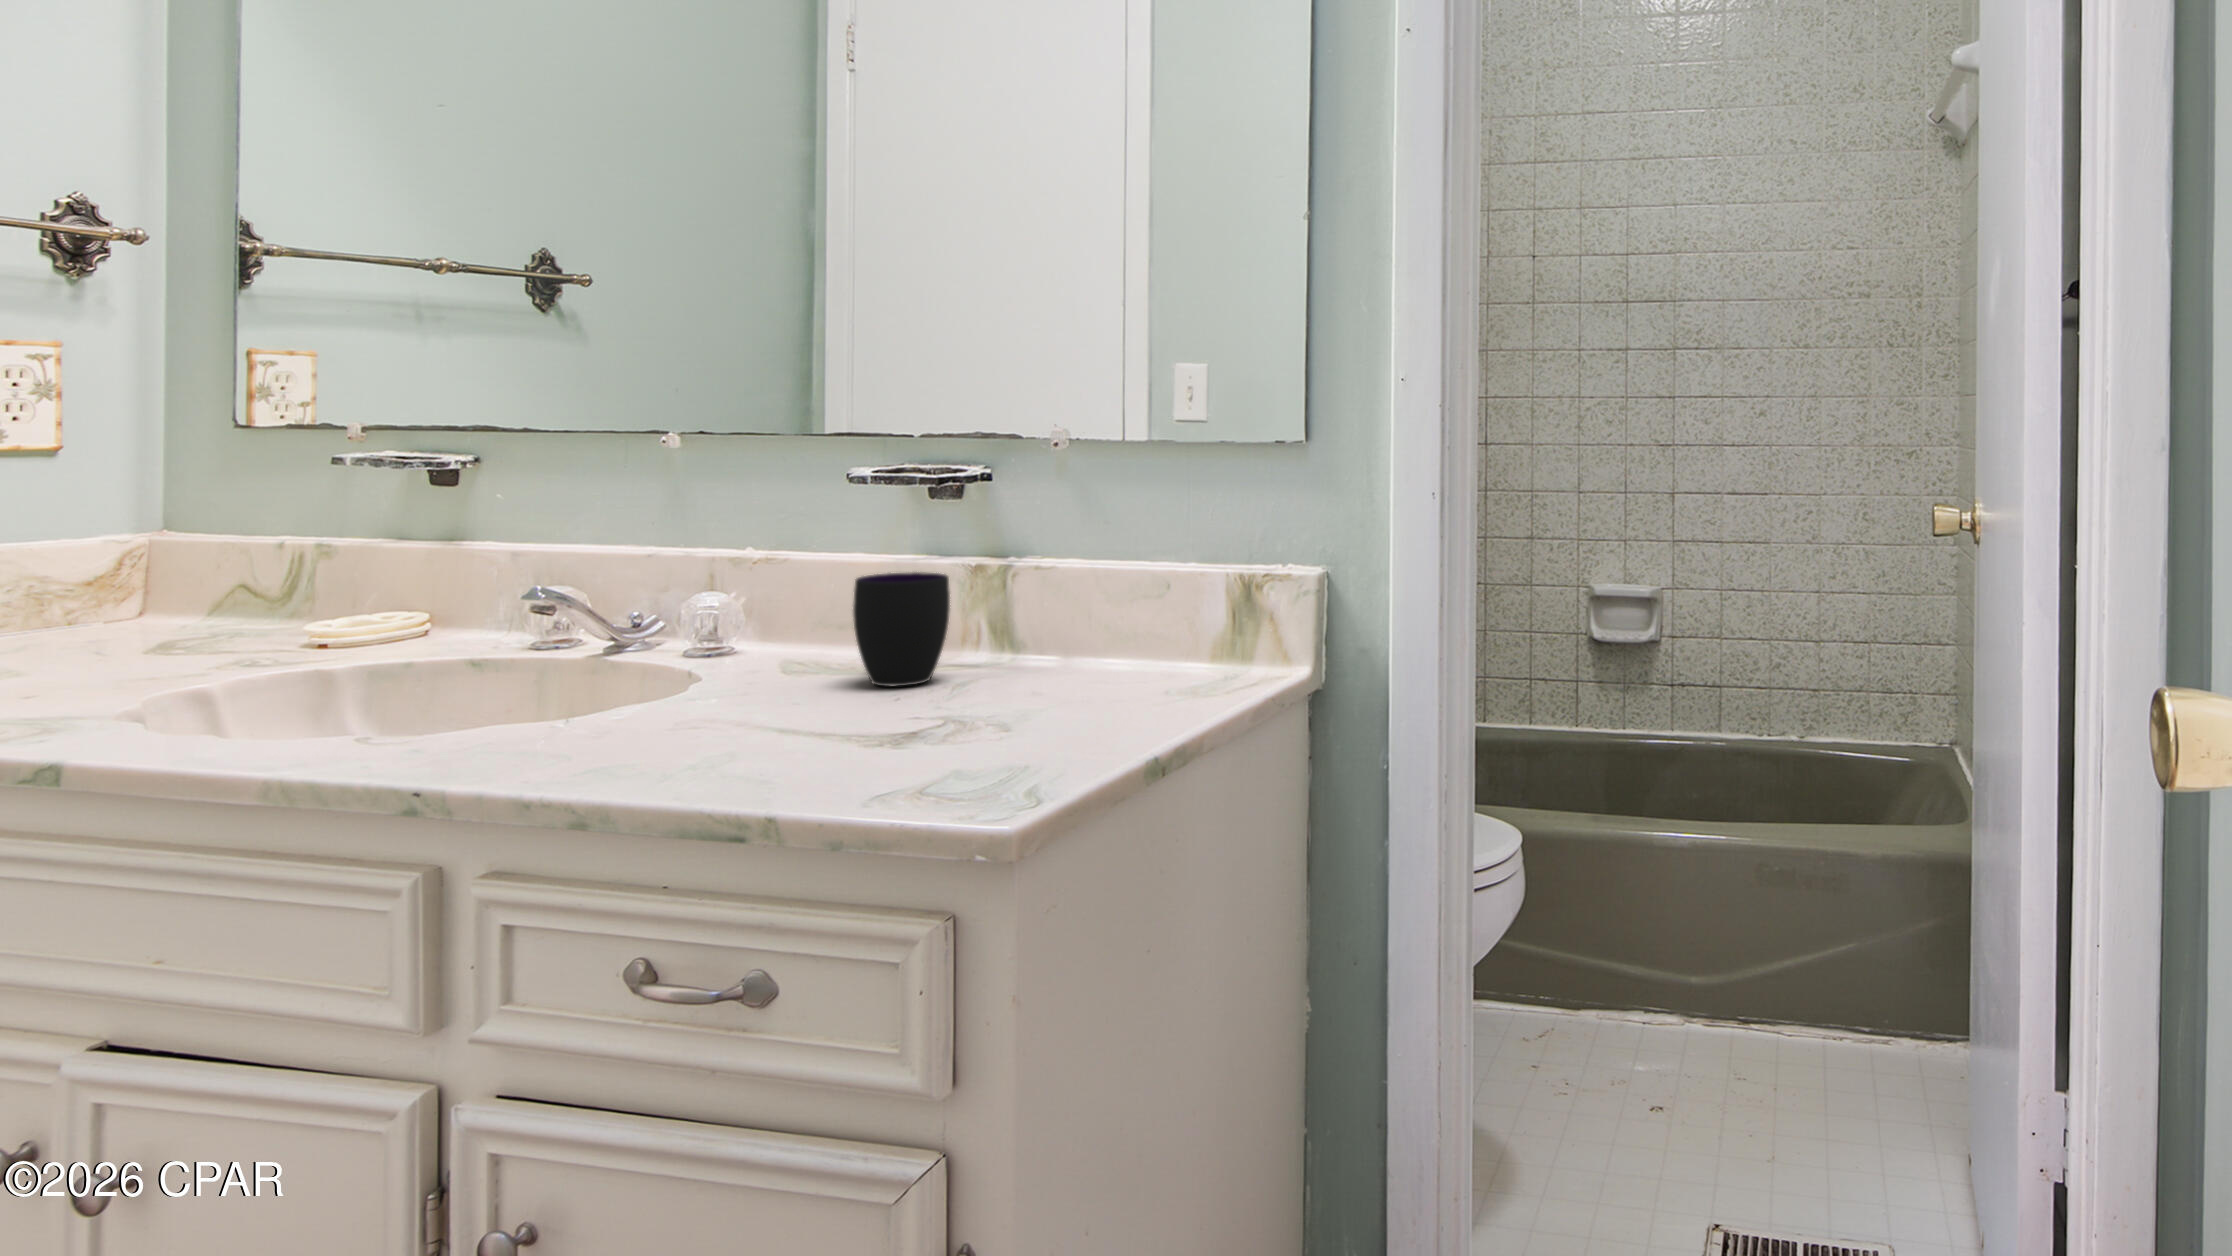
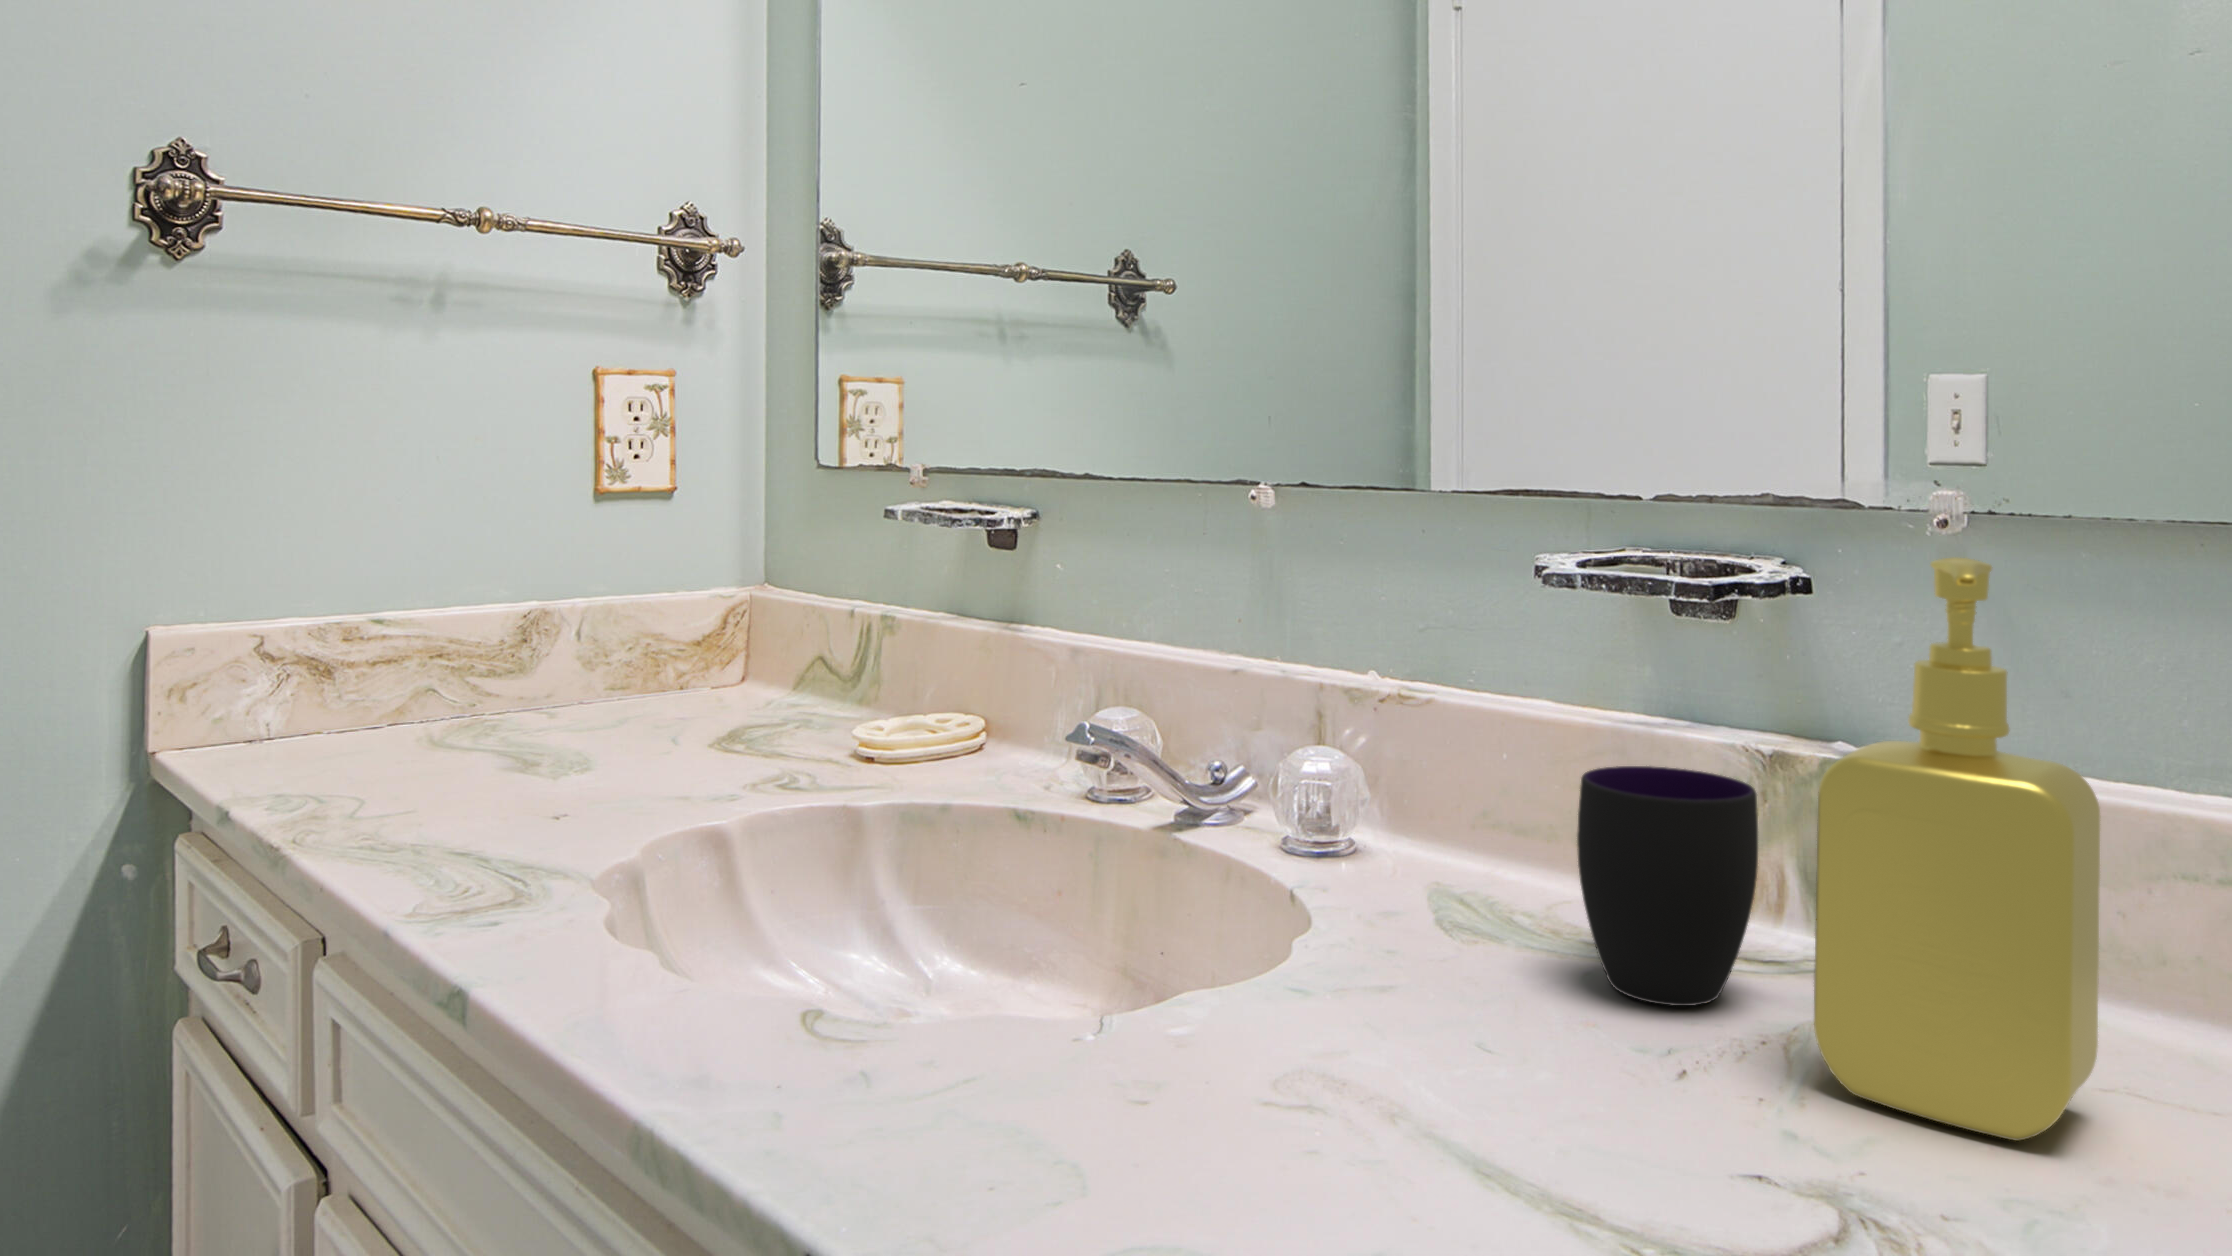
soap dispenser: none [956,455,1081,703] -> present [1814,558,2100,1141]

